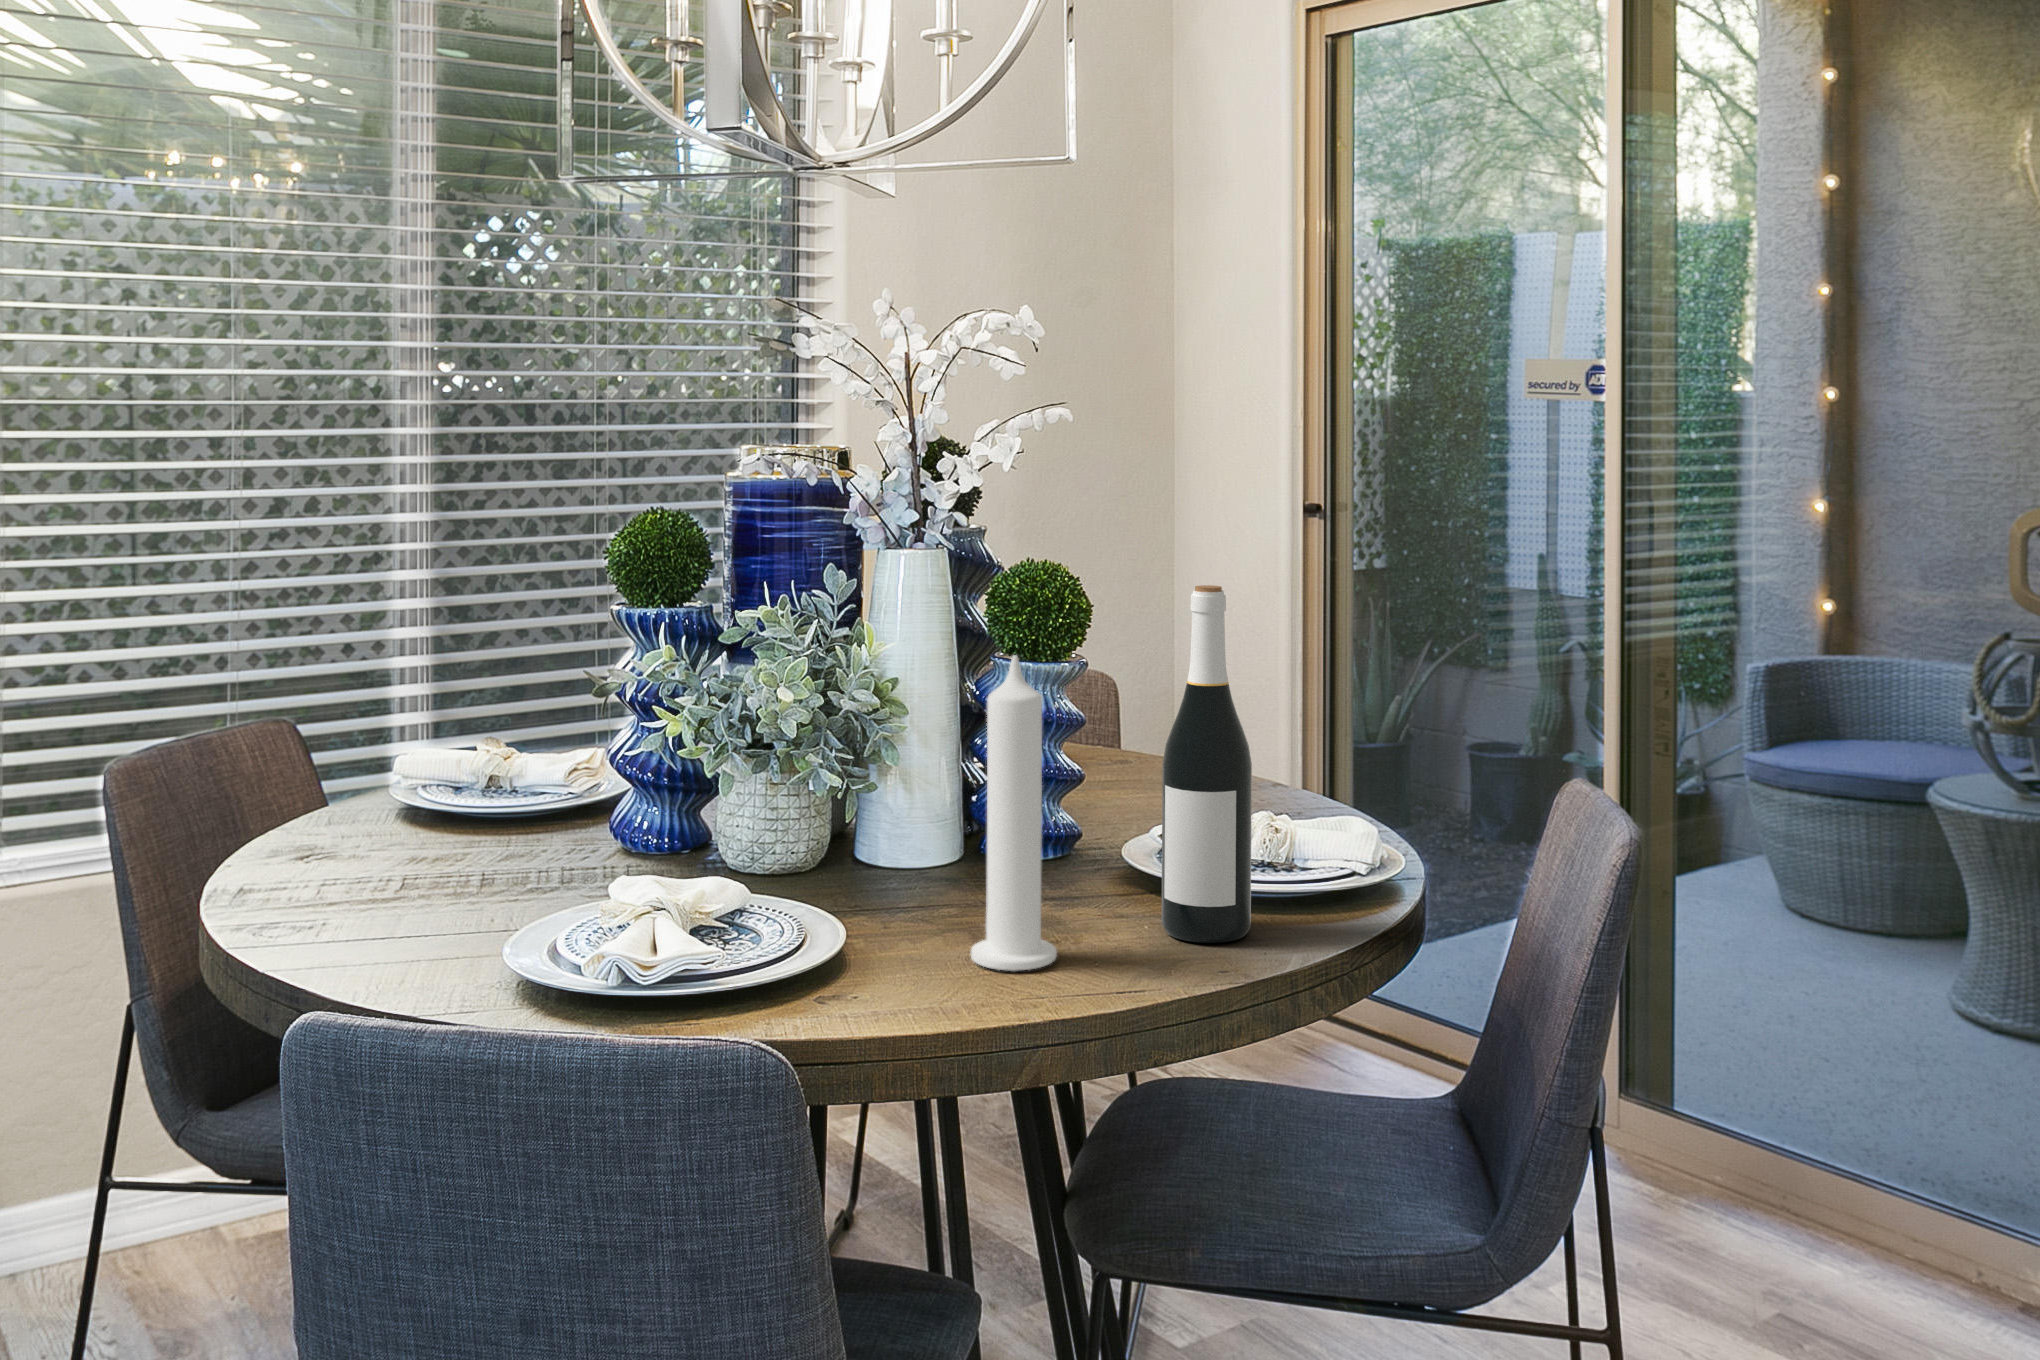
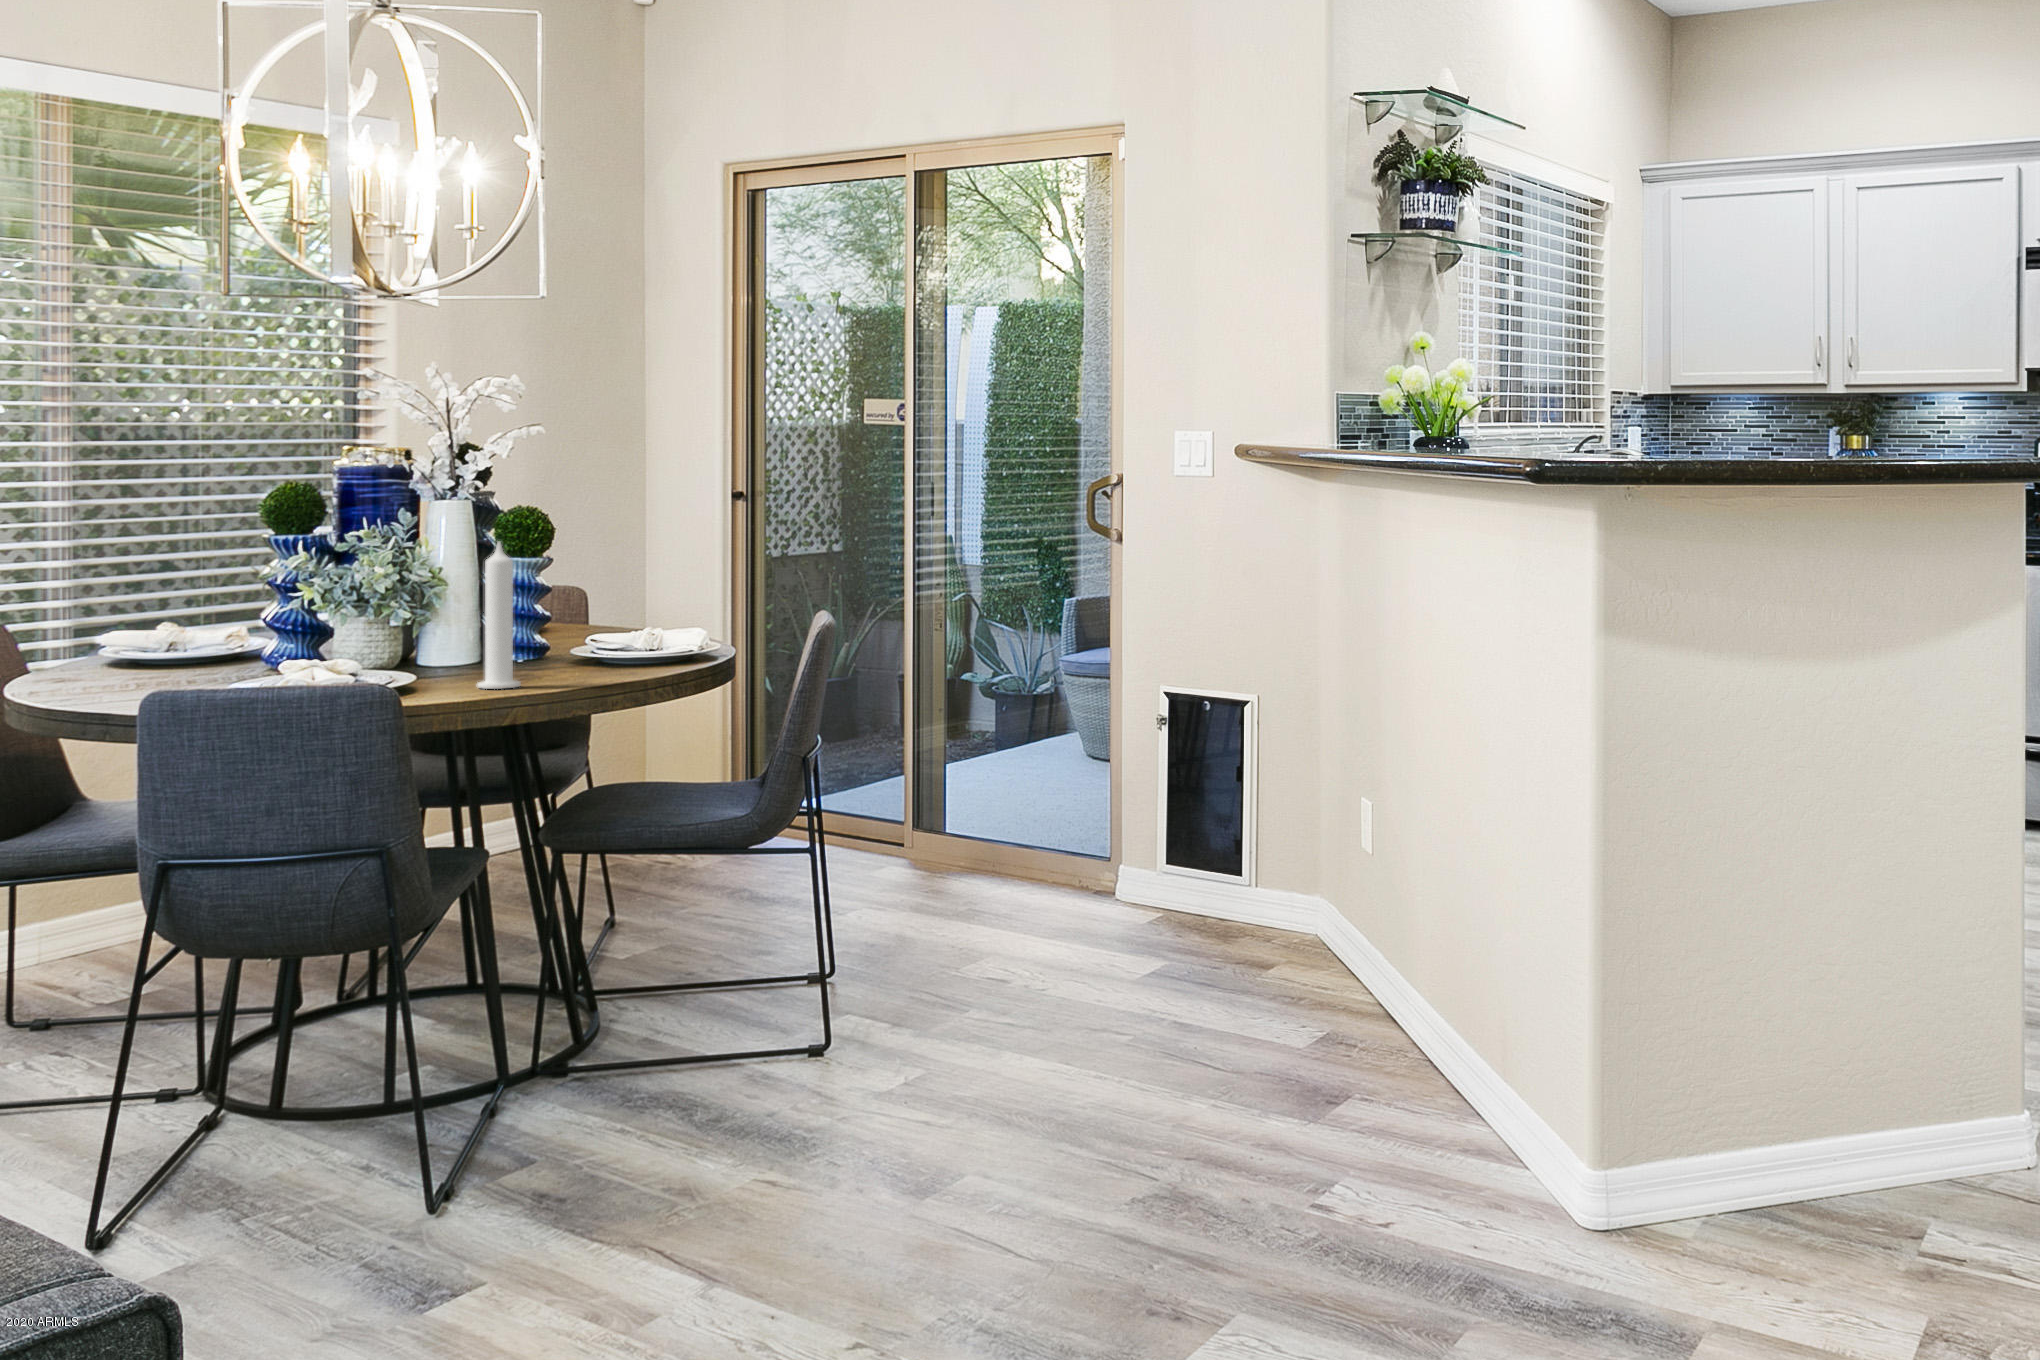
wine bottle: present [1161,585,1252,943] -> none [580,511,626,682]

